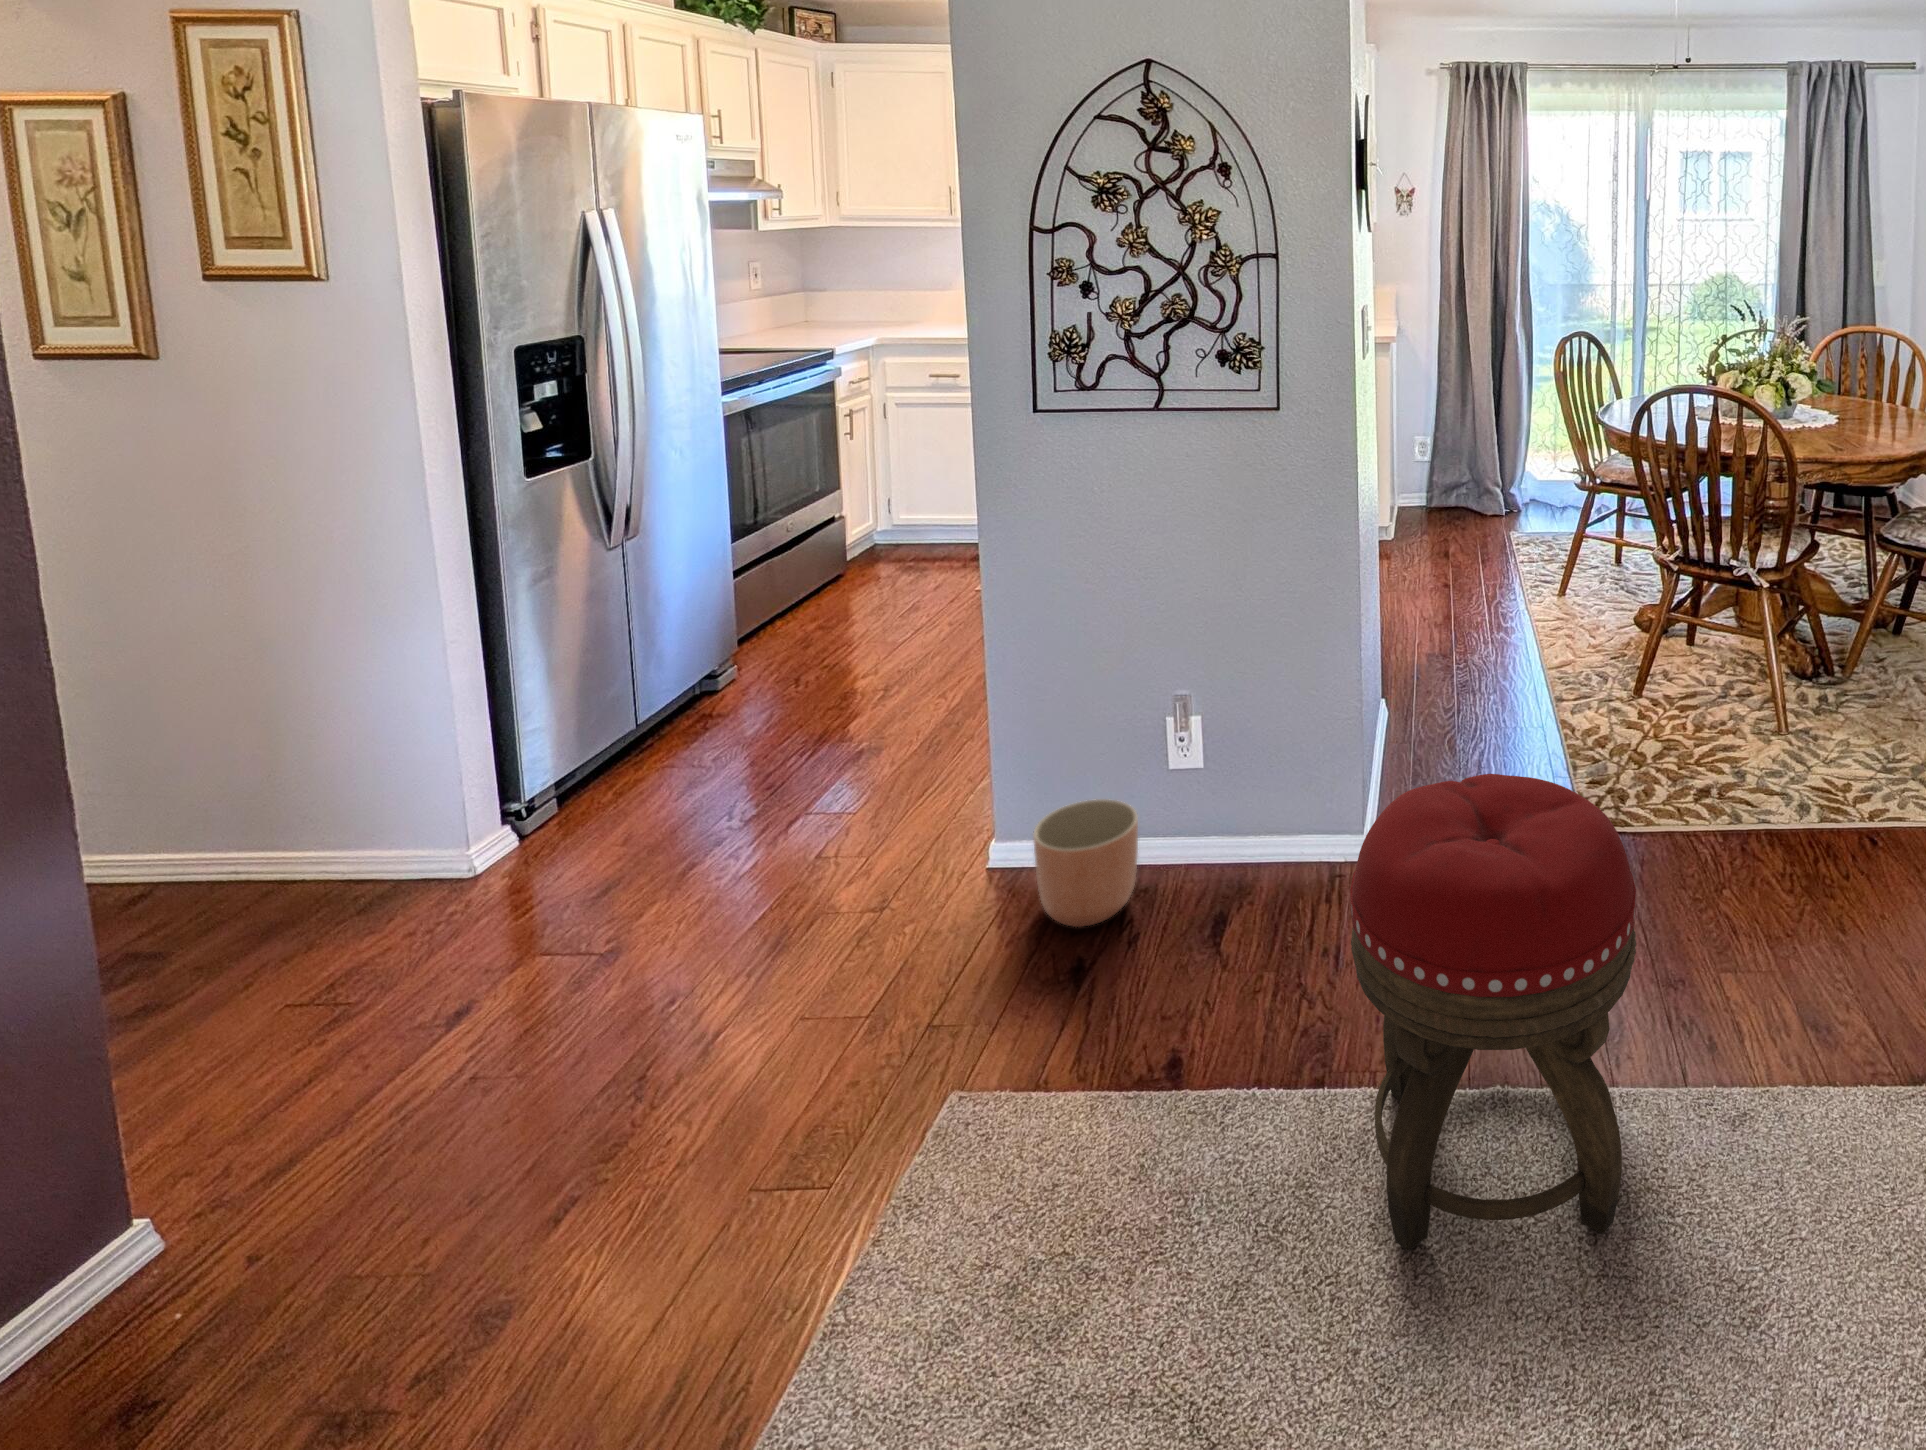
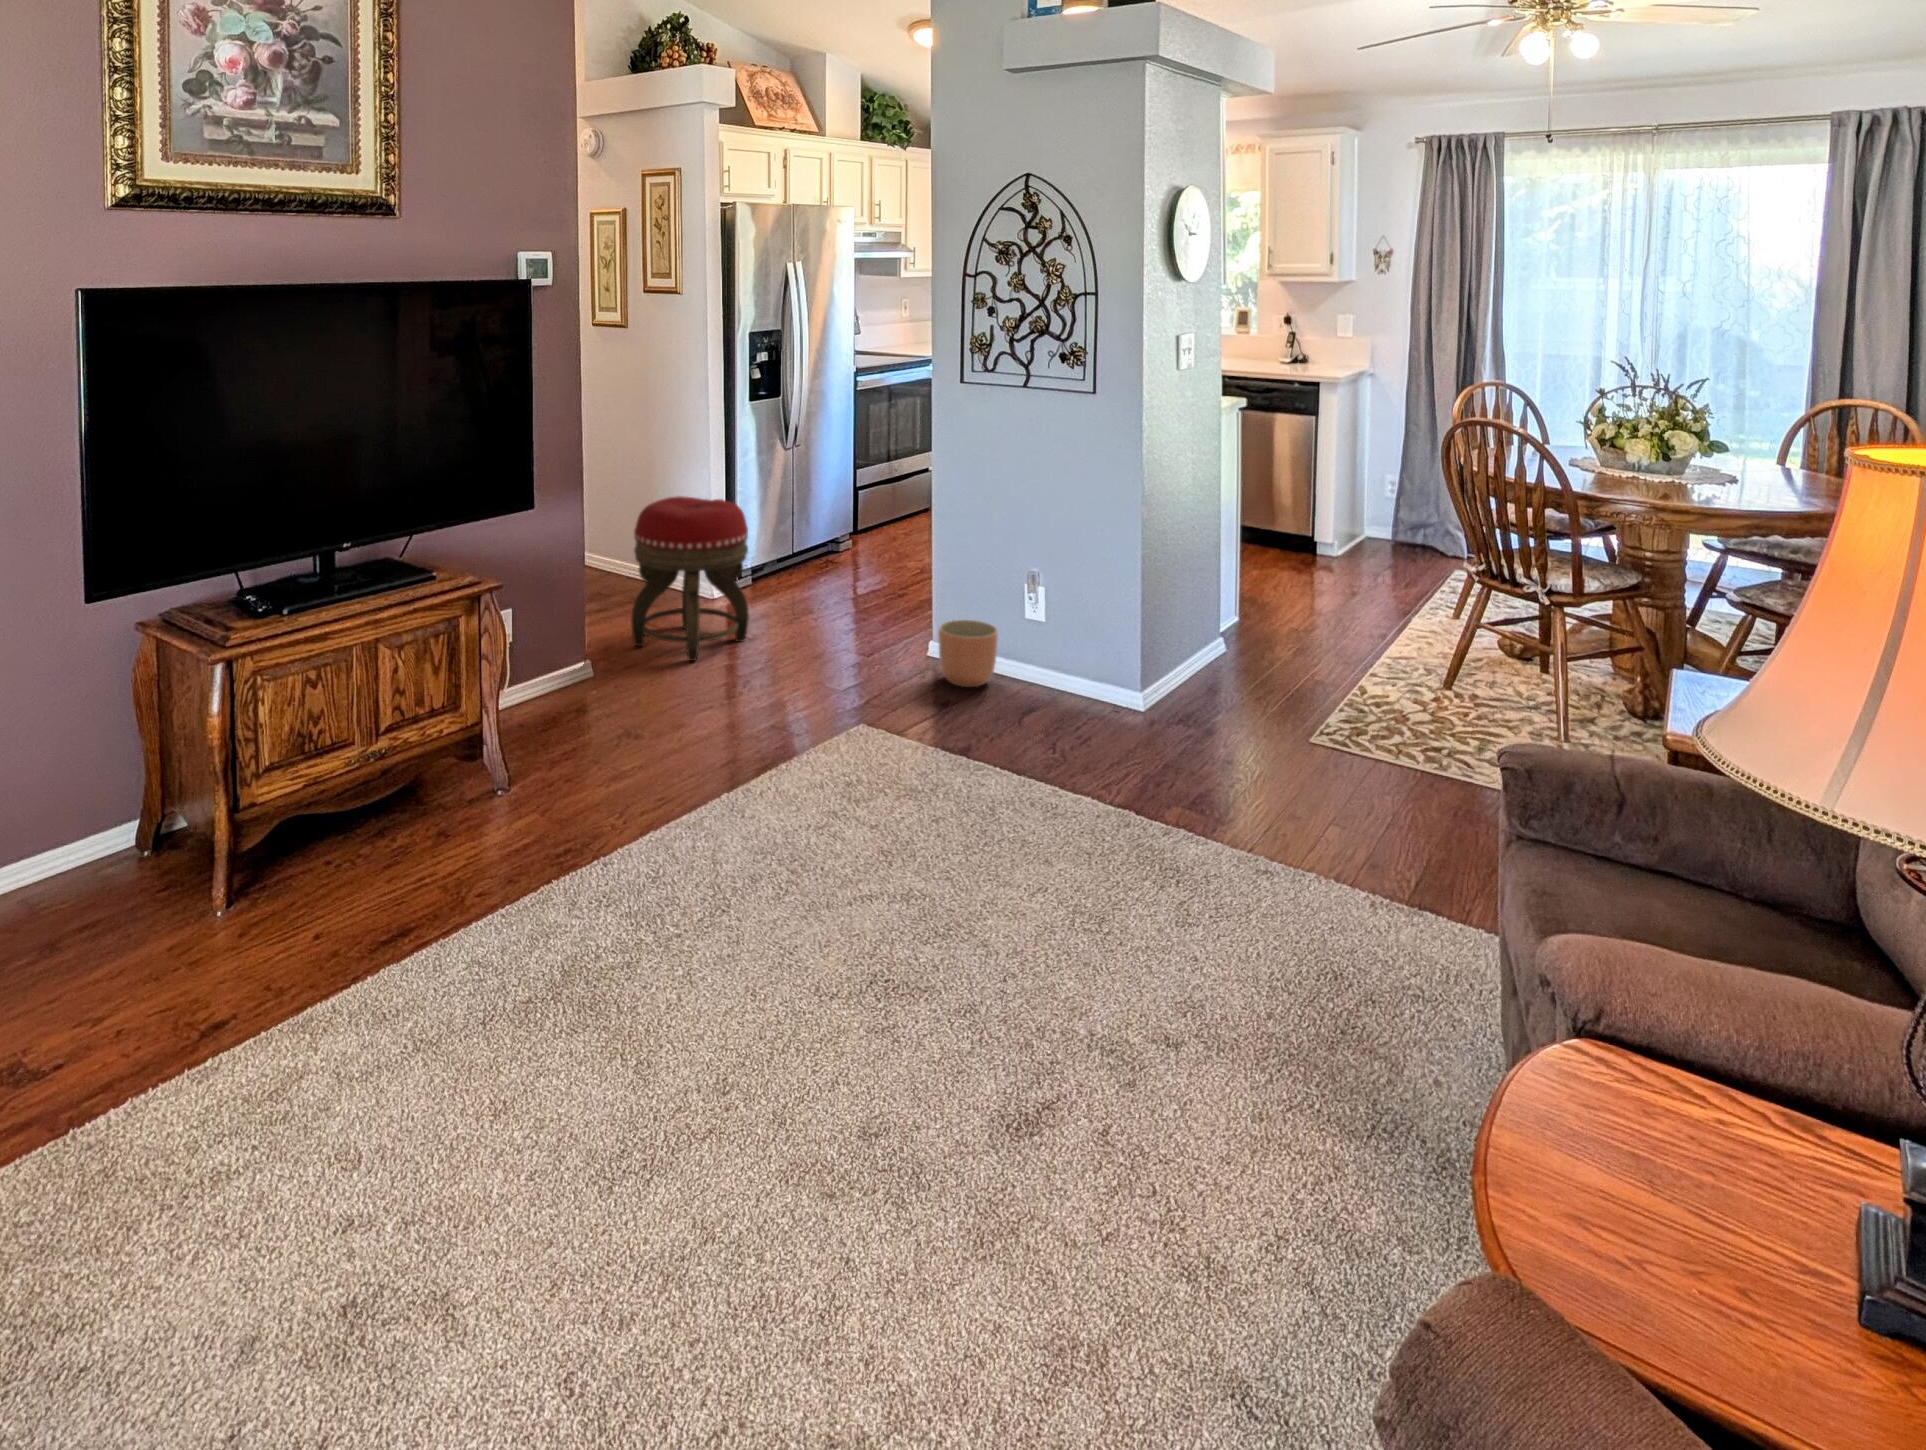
footstool: present [1350,774,1636,1251] -> present [631,496,749,661]

